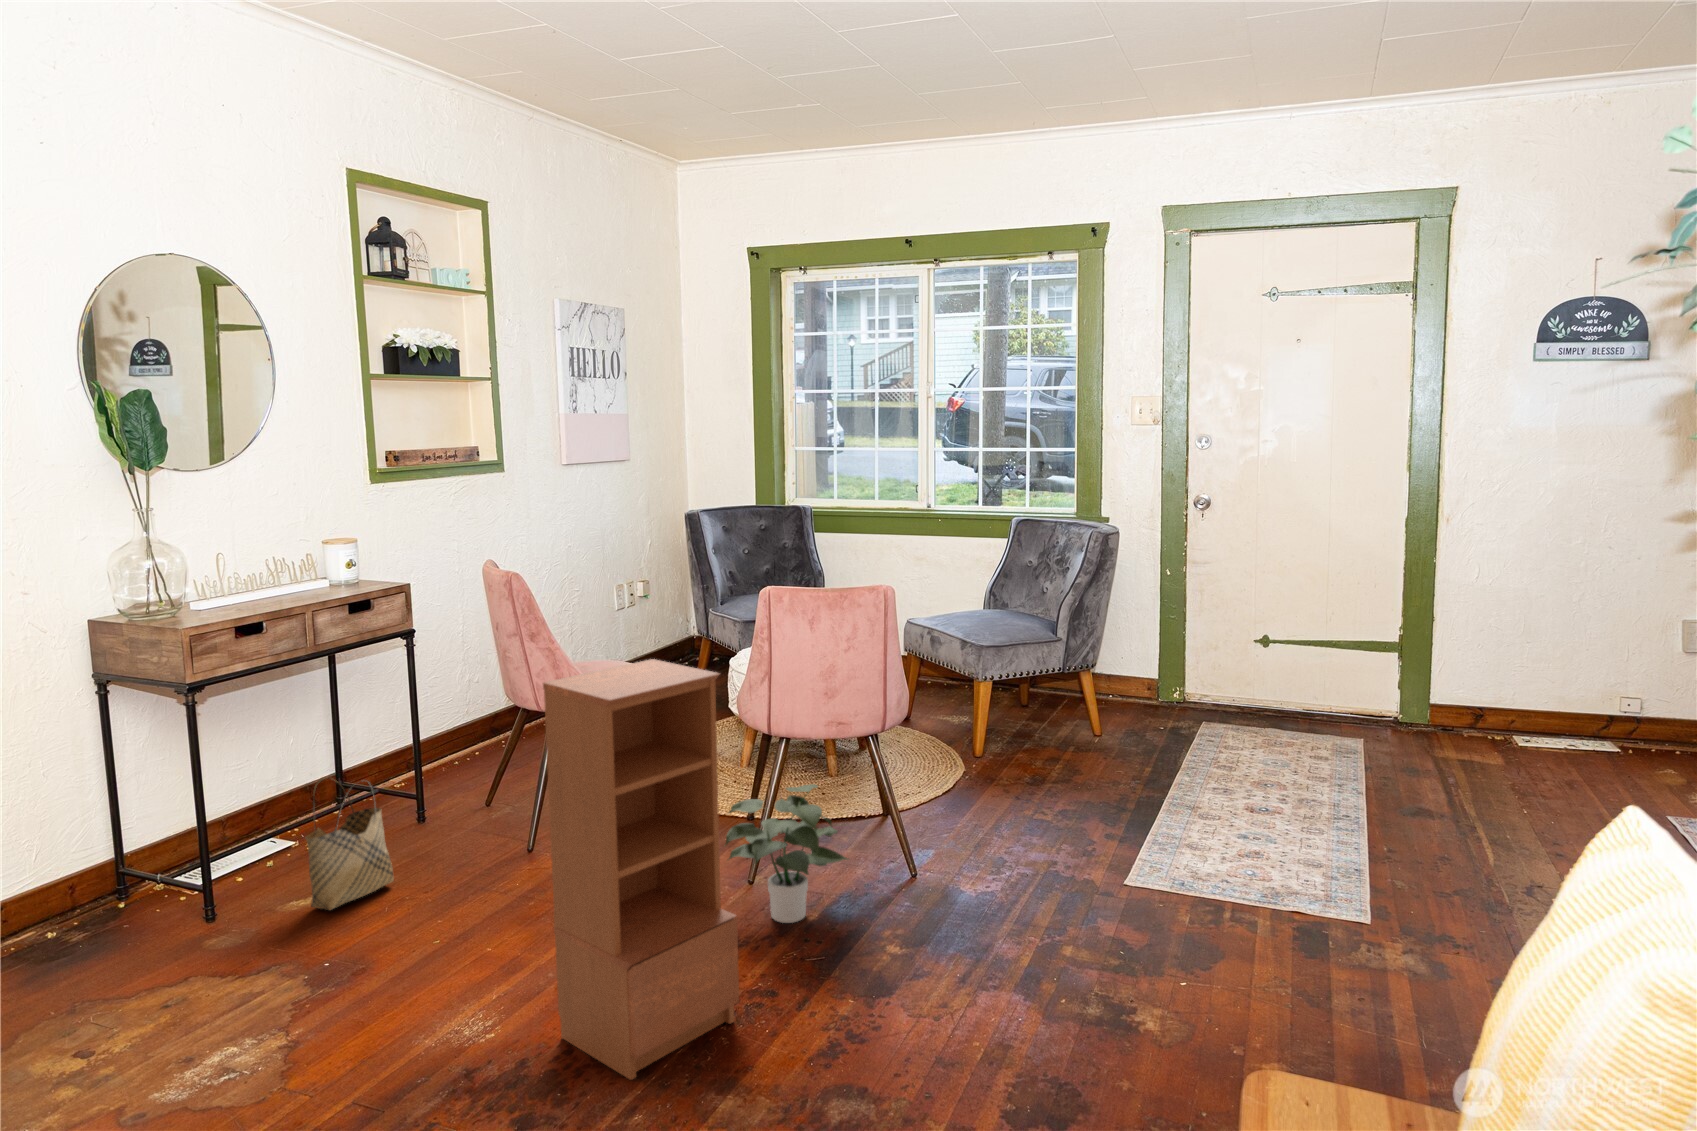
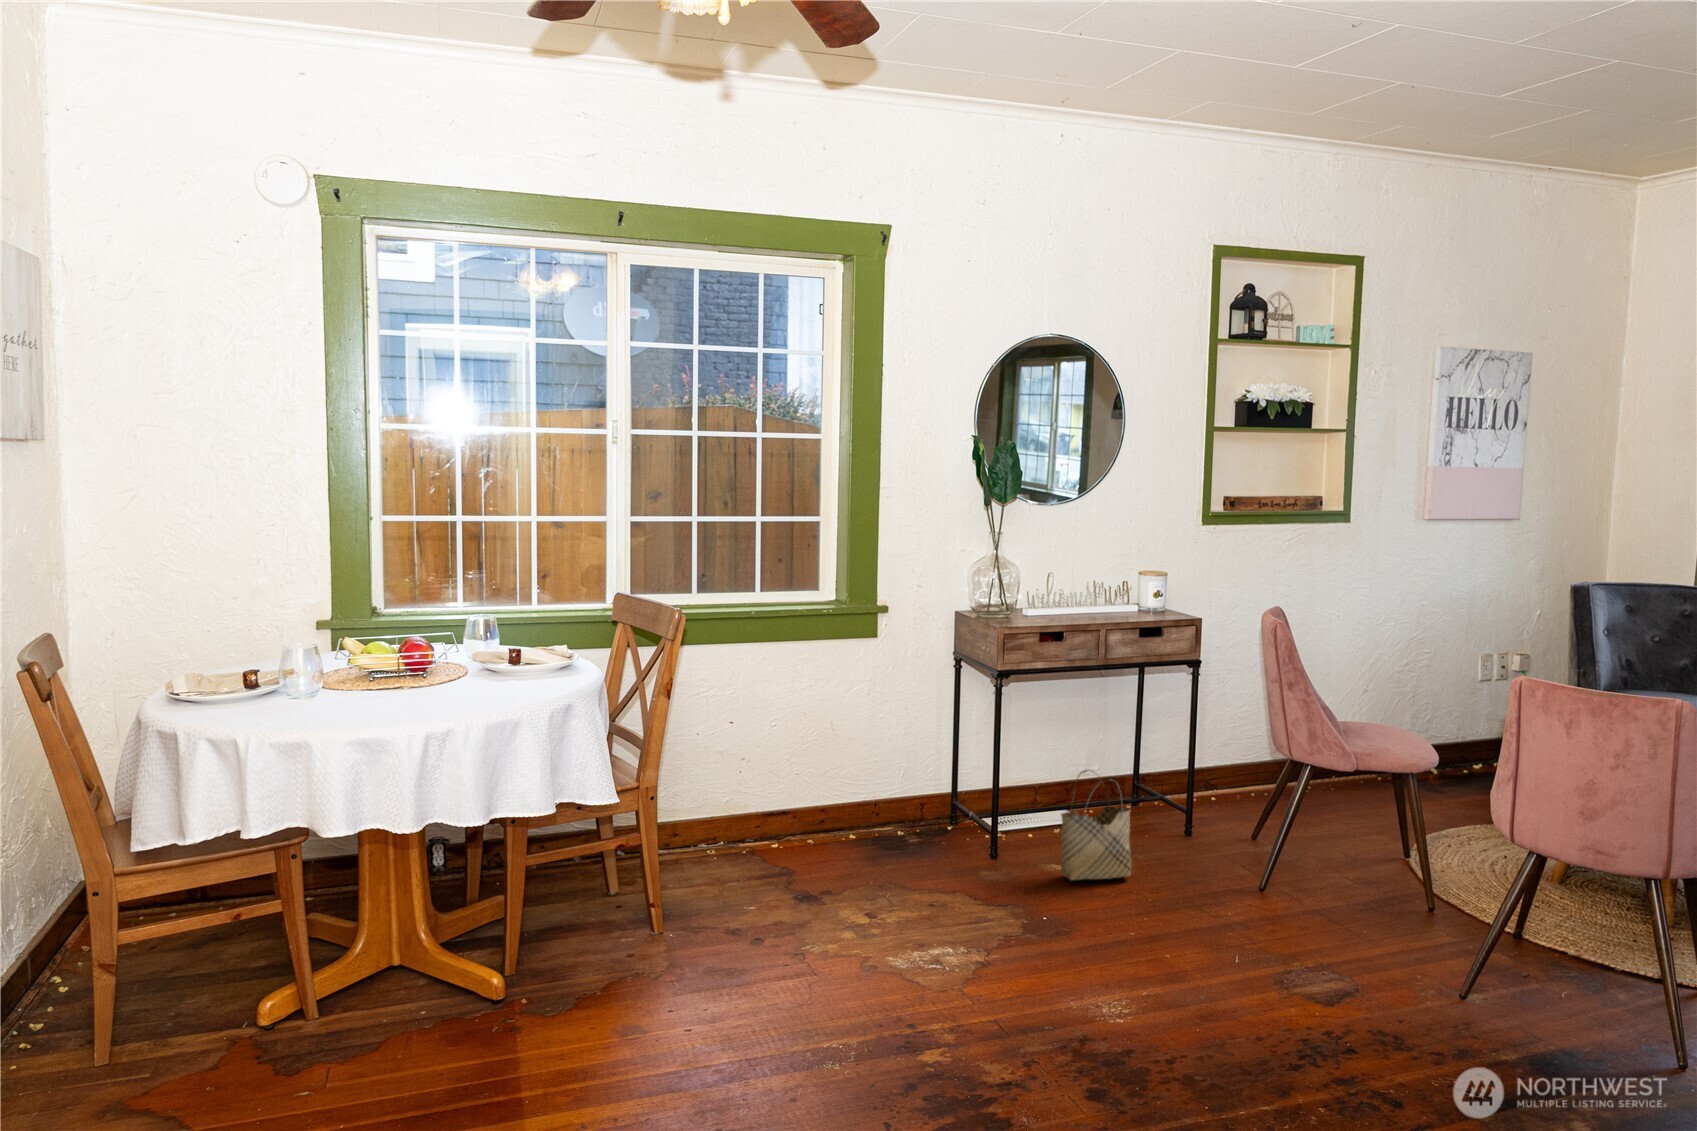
bookcase: present [543,659,739,1080] -> none [1171,716,1356,1104]
potted plant: present [726,784,849,923] -> none [1407,900,1564,1052]

